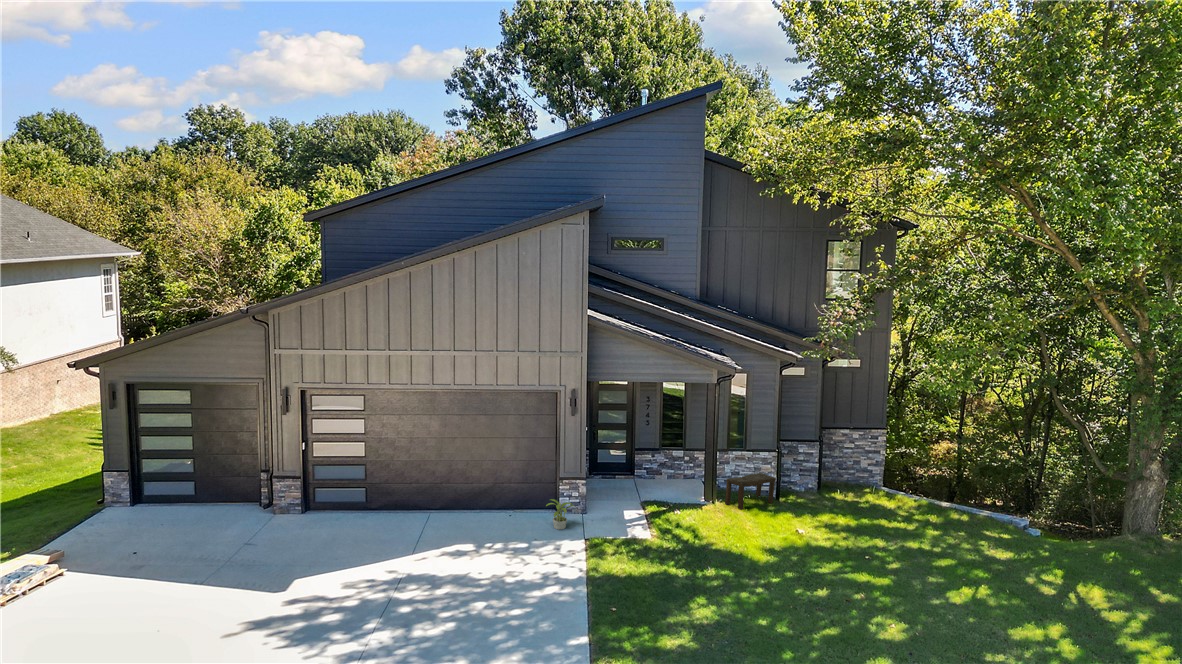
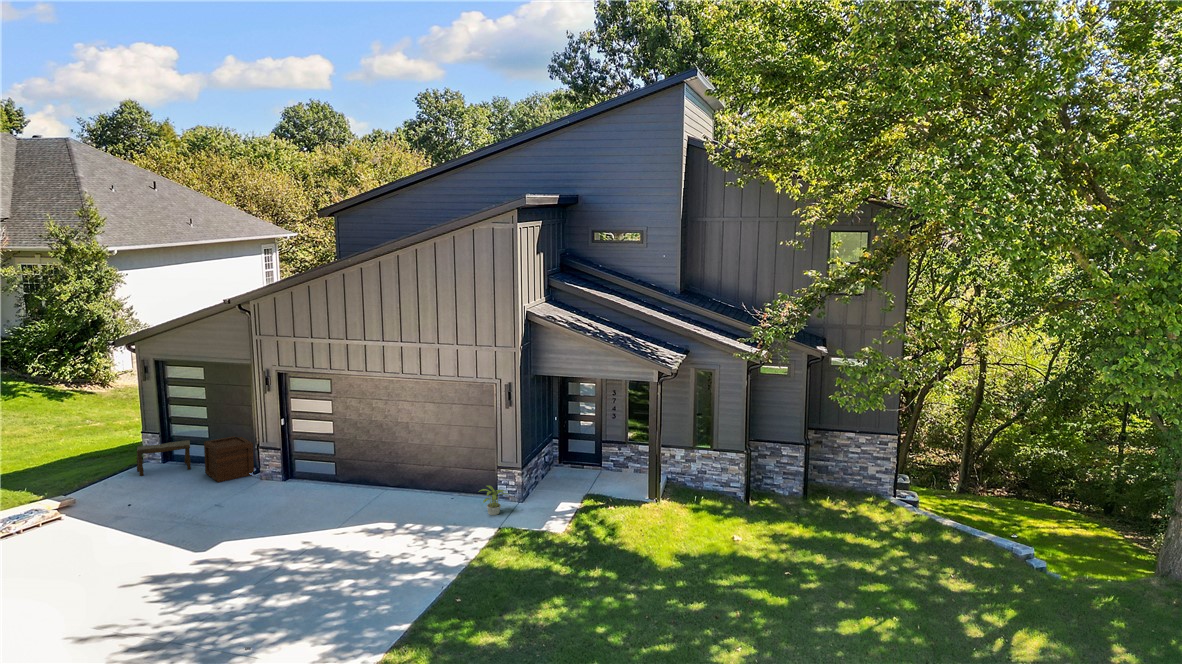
wooden crate: none [199,466,260,521] -> present [204,435,254,482]
bench: present [725,473,776,510] -> present [137,440,191,476]

